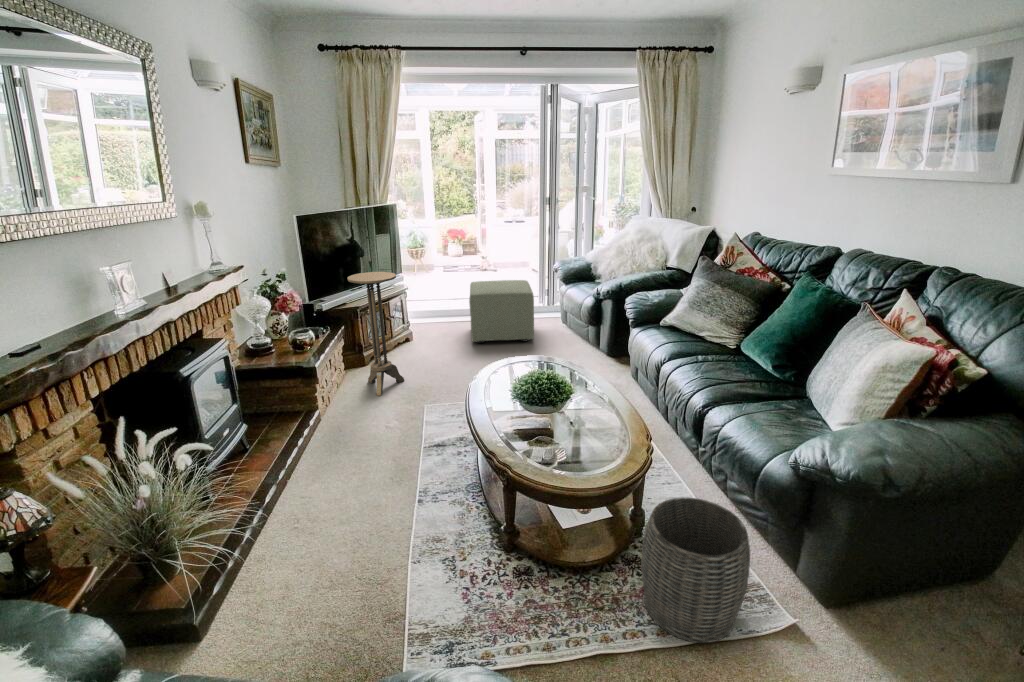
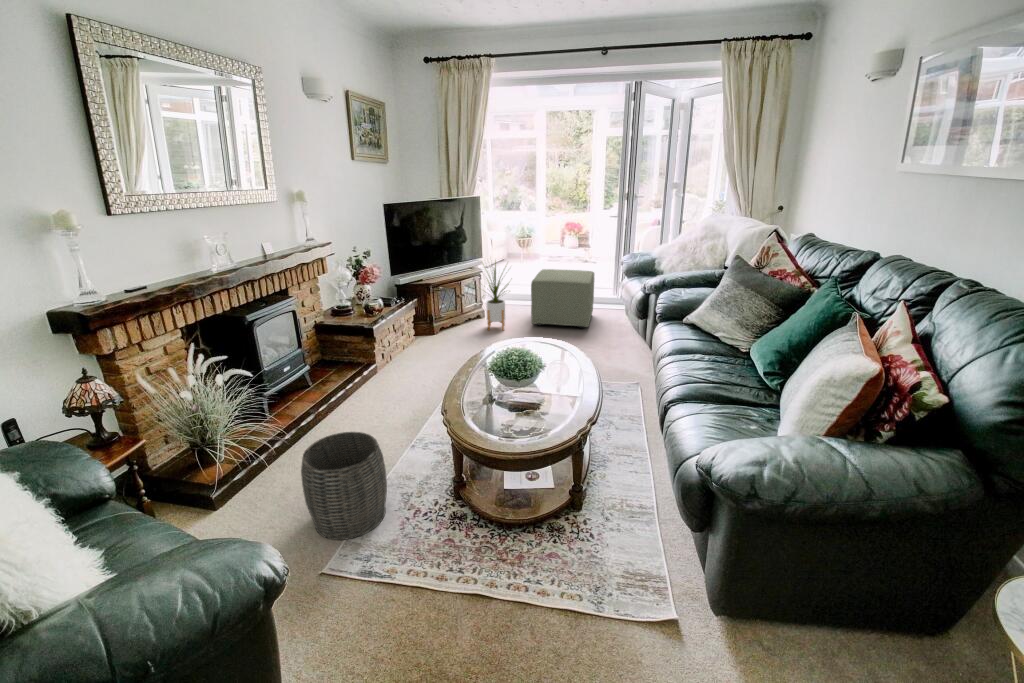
house plant: none [404,269,454,354] -> present [487,264,505,330]
side table: present [347,272,404,396] -> none [410,254,457,360]
woven basket: present [641,498,750,643] -> present [301,432,387,540]

